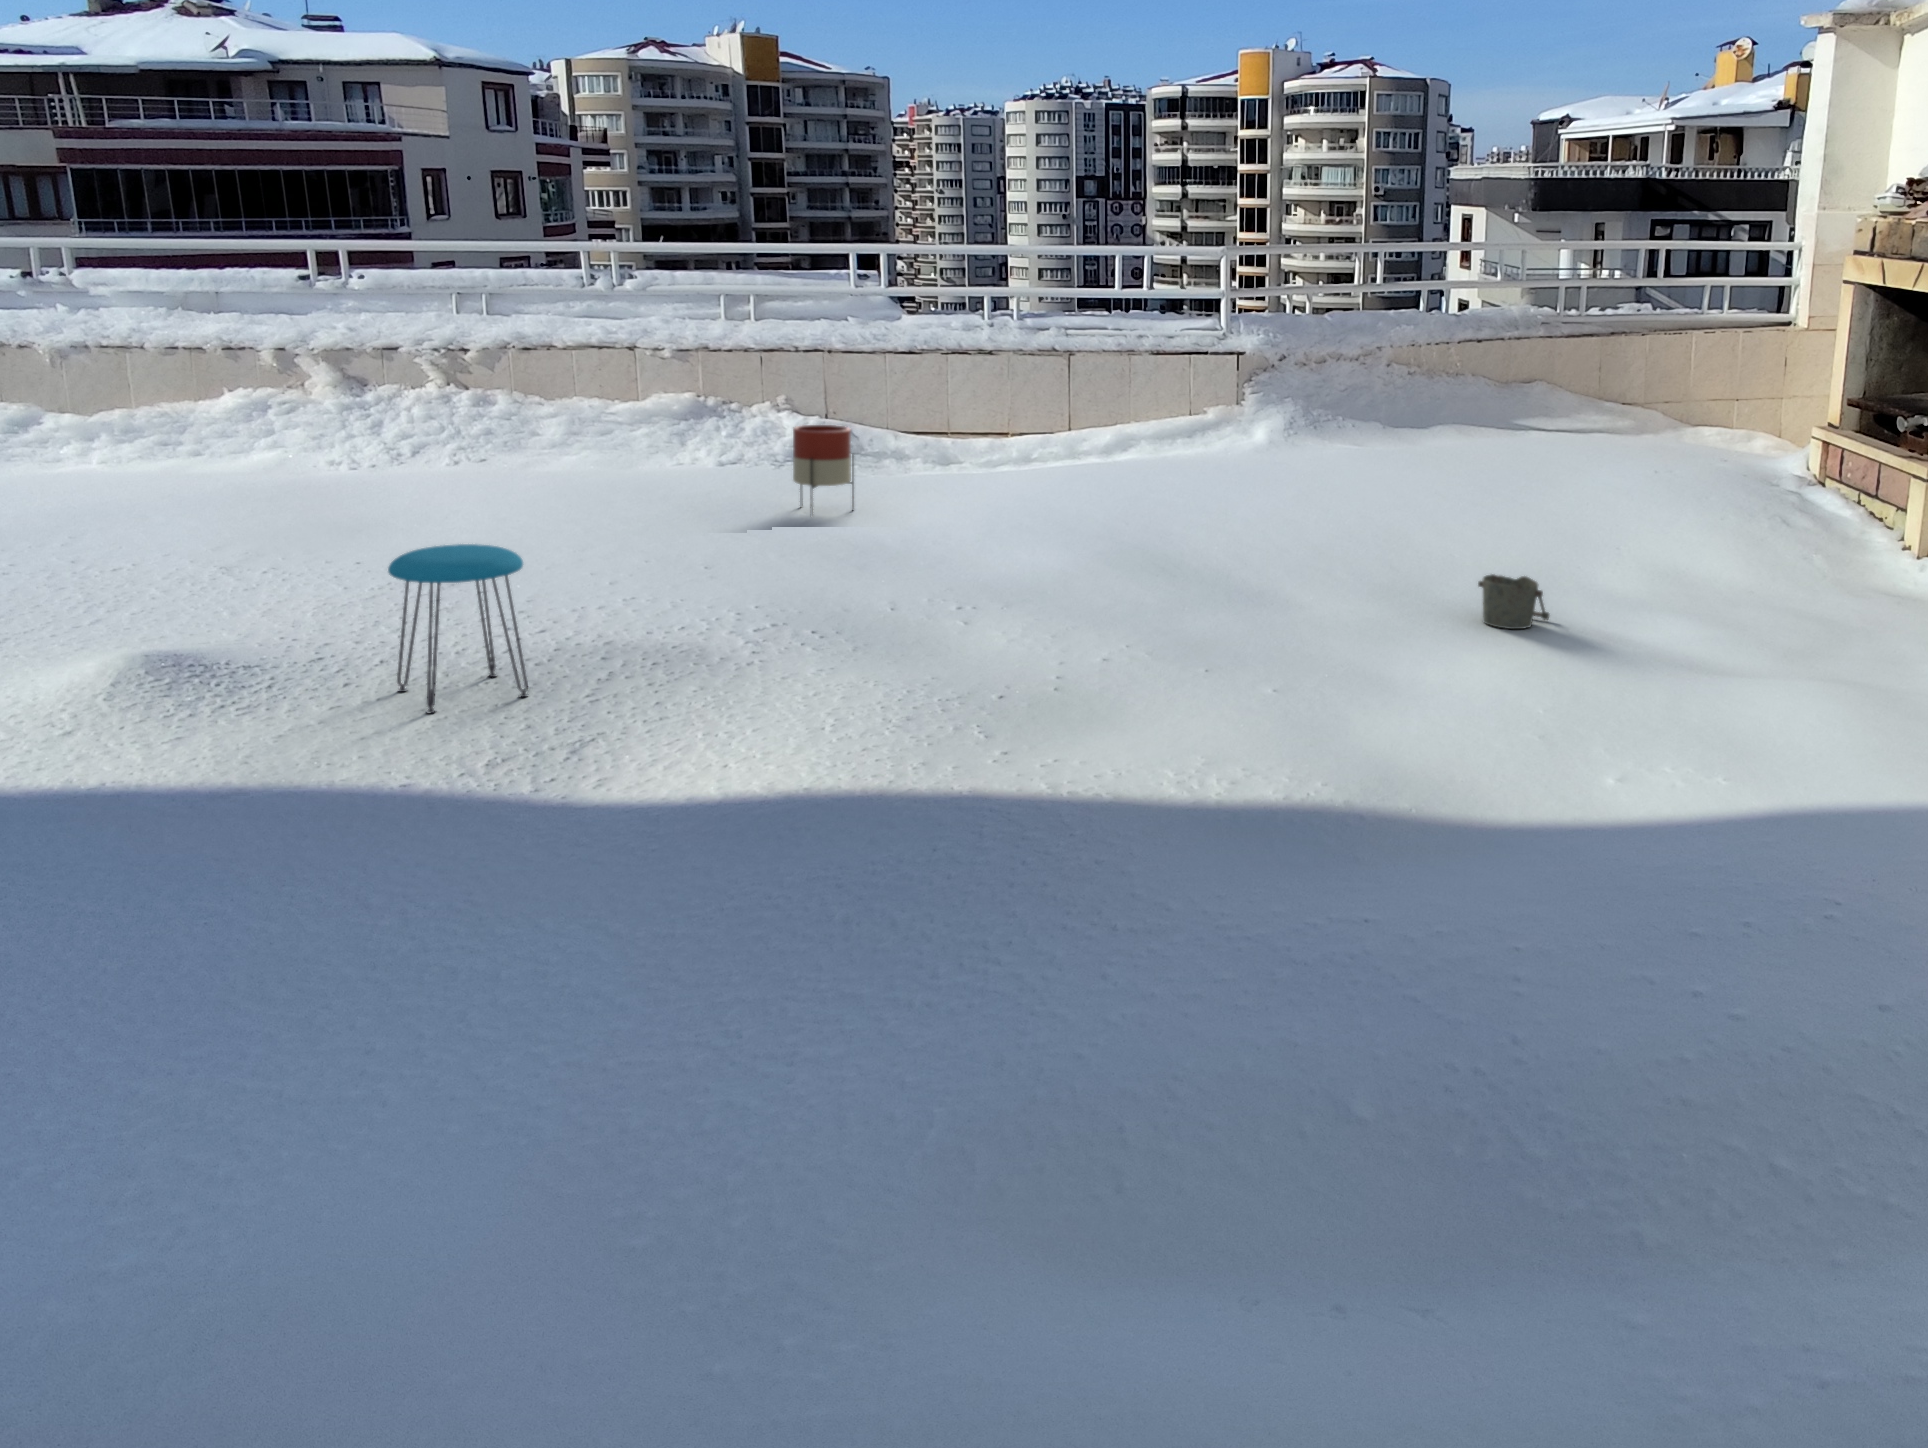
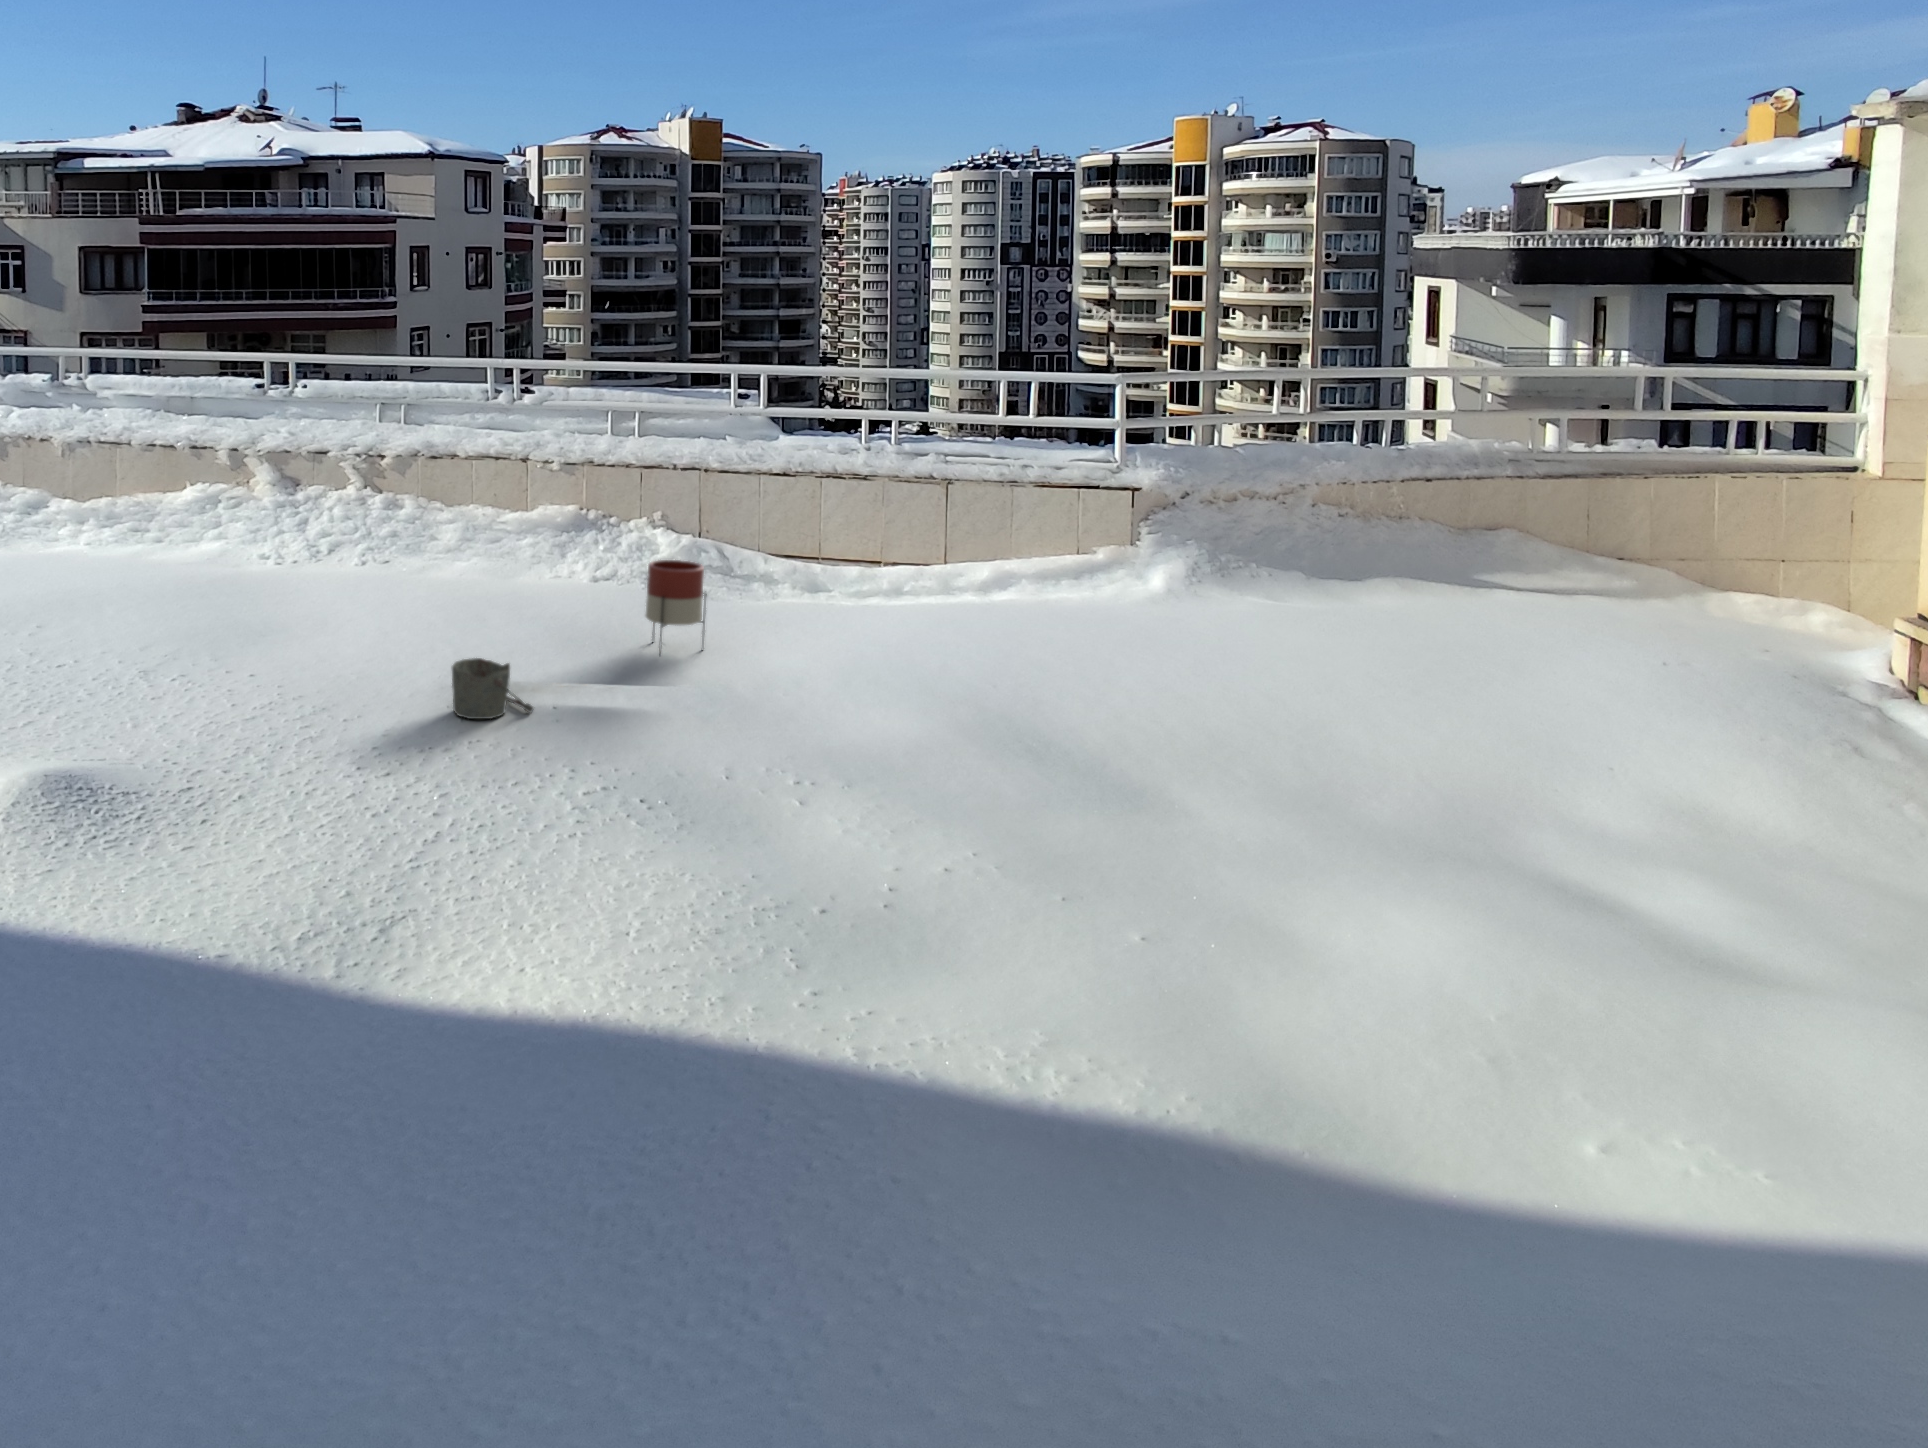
stool: present [388,544,528,714] -> none [248,688,366,858]
bucket: present [1478,574,1549,629] -> present [452,658,534,719]

